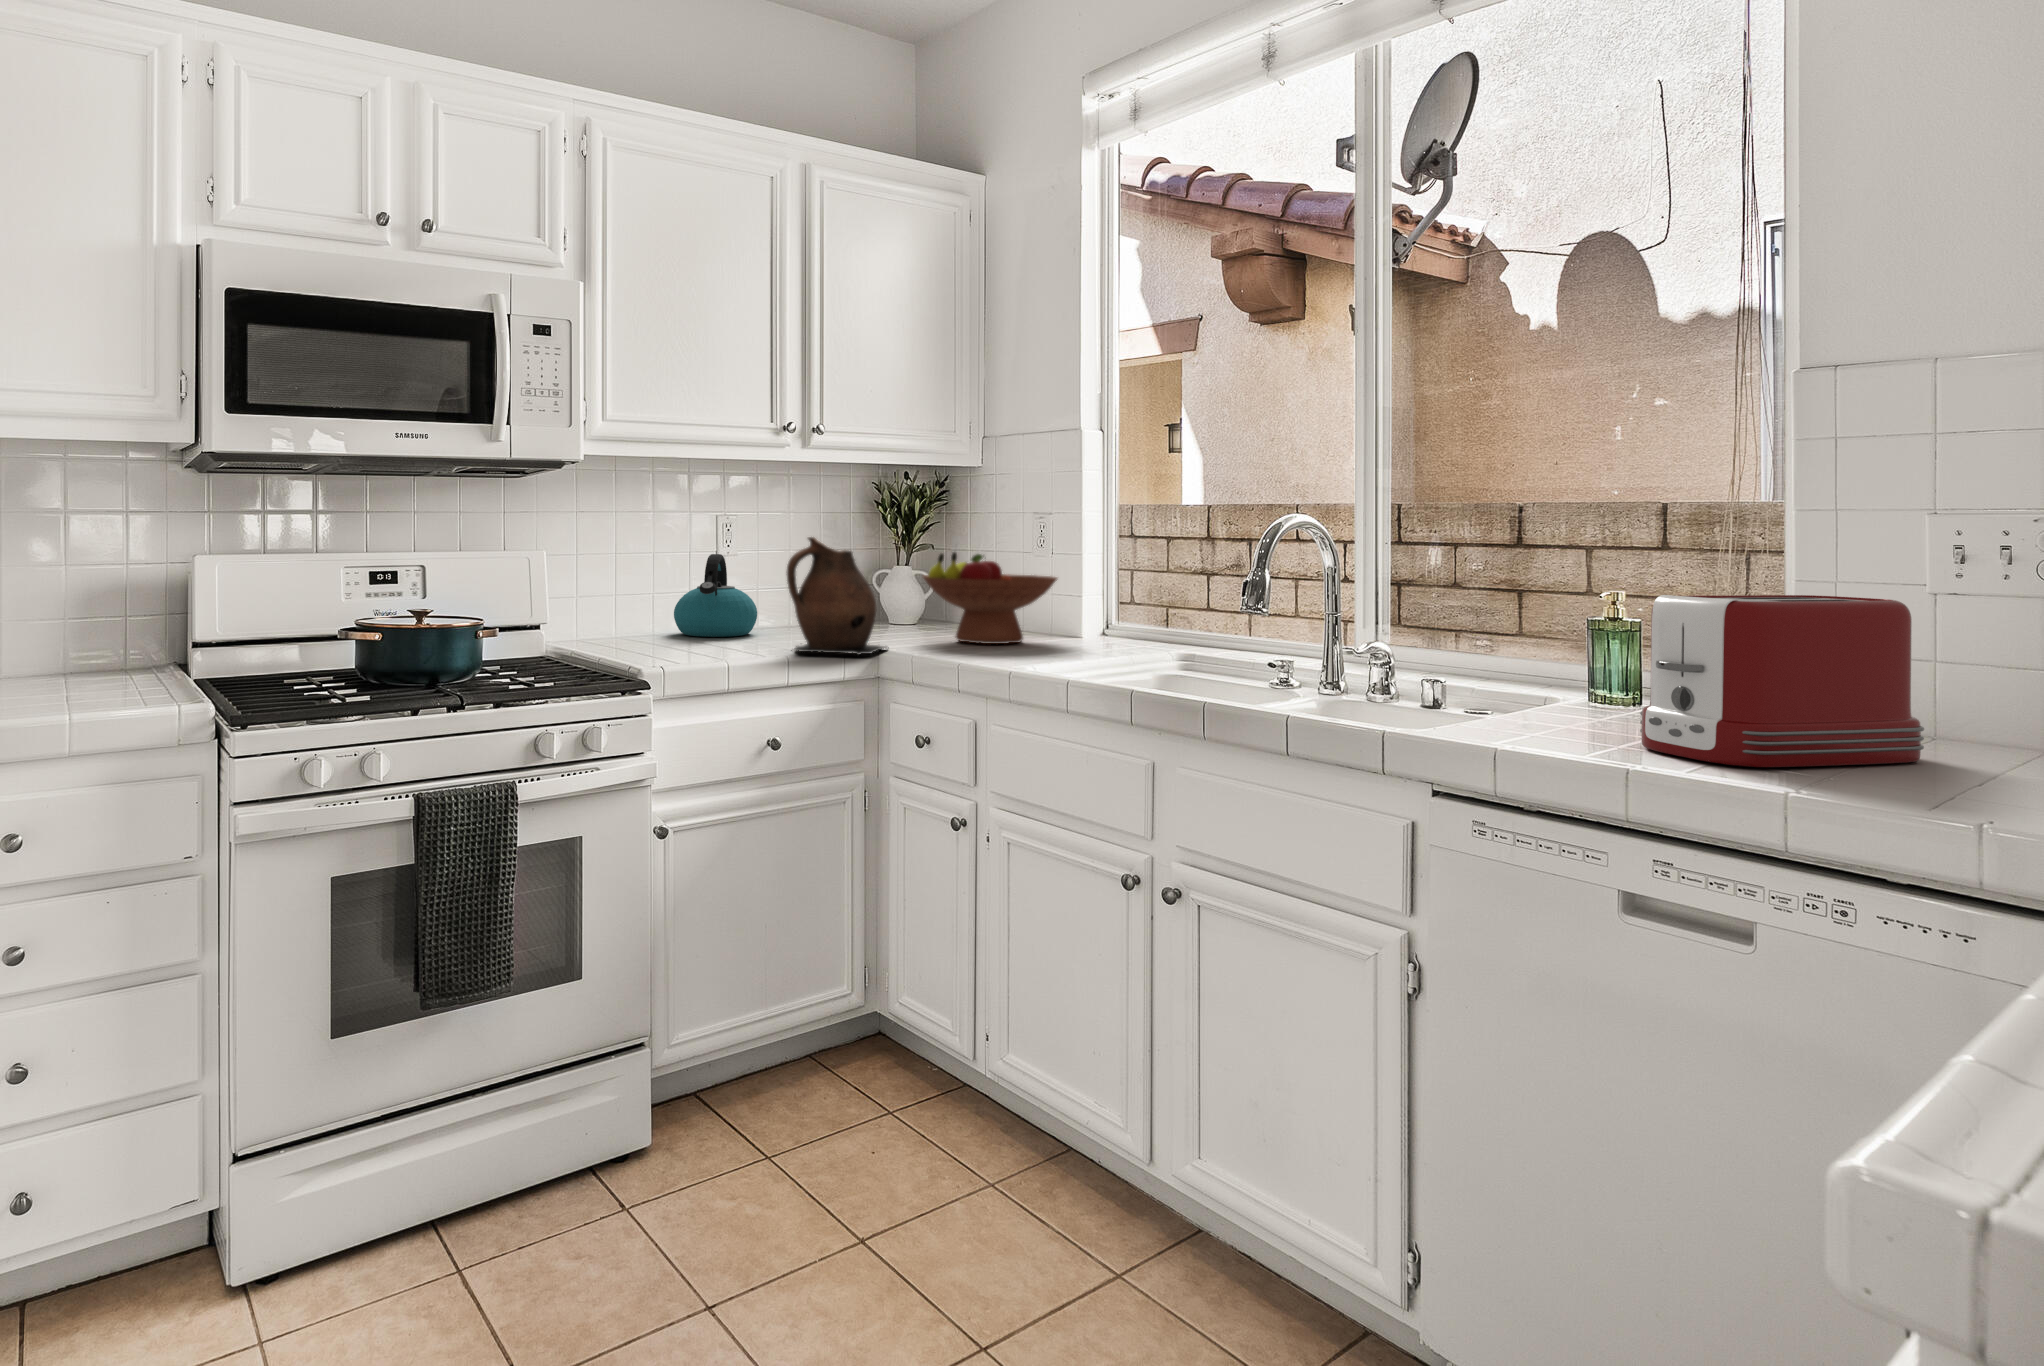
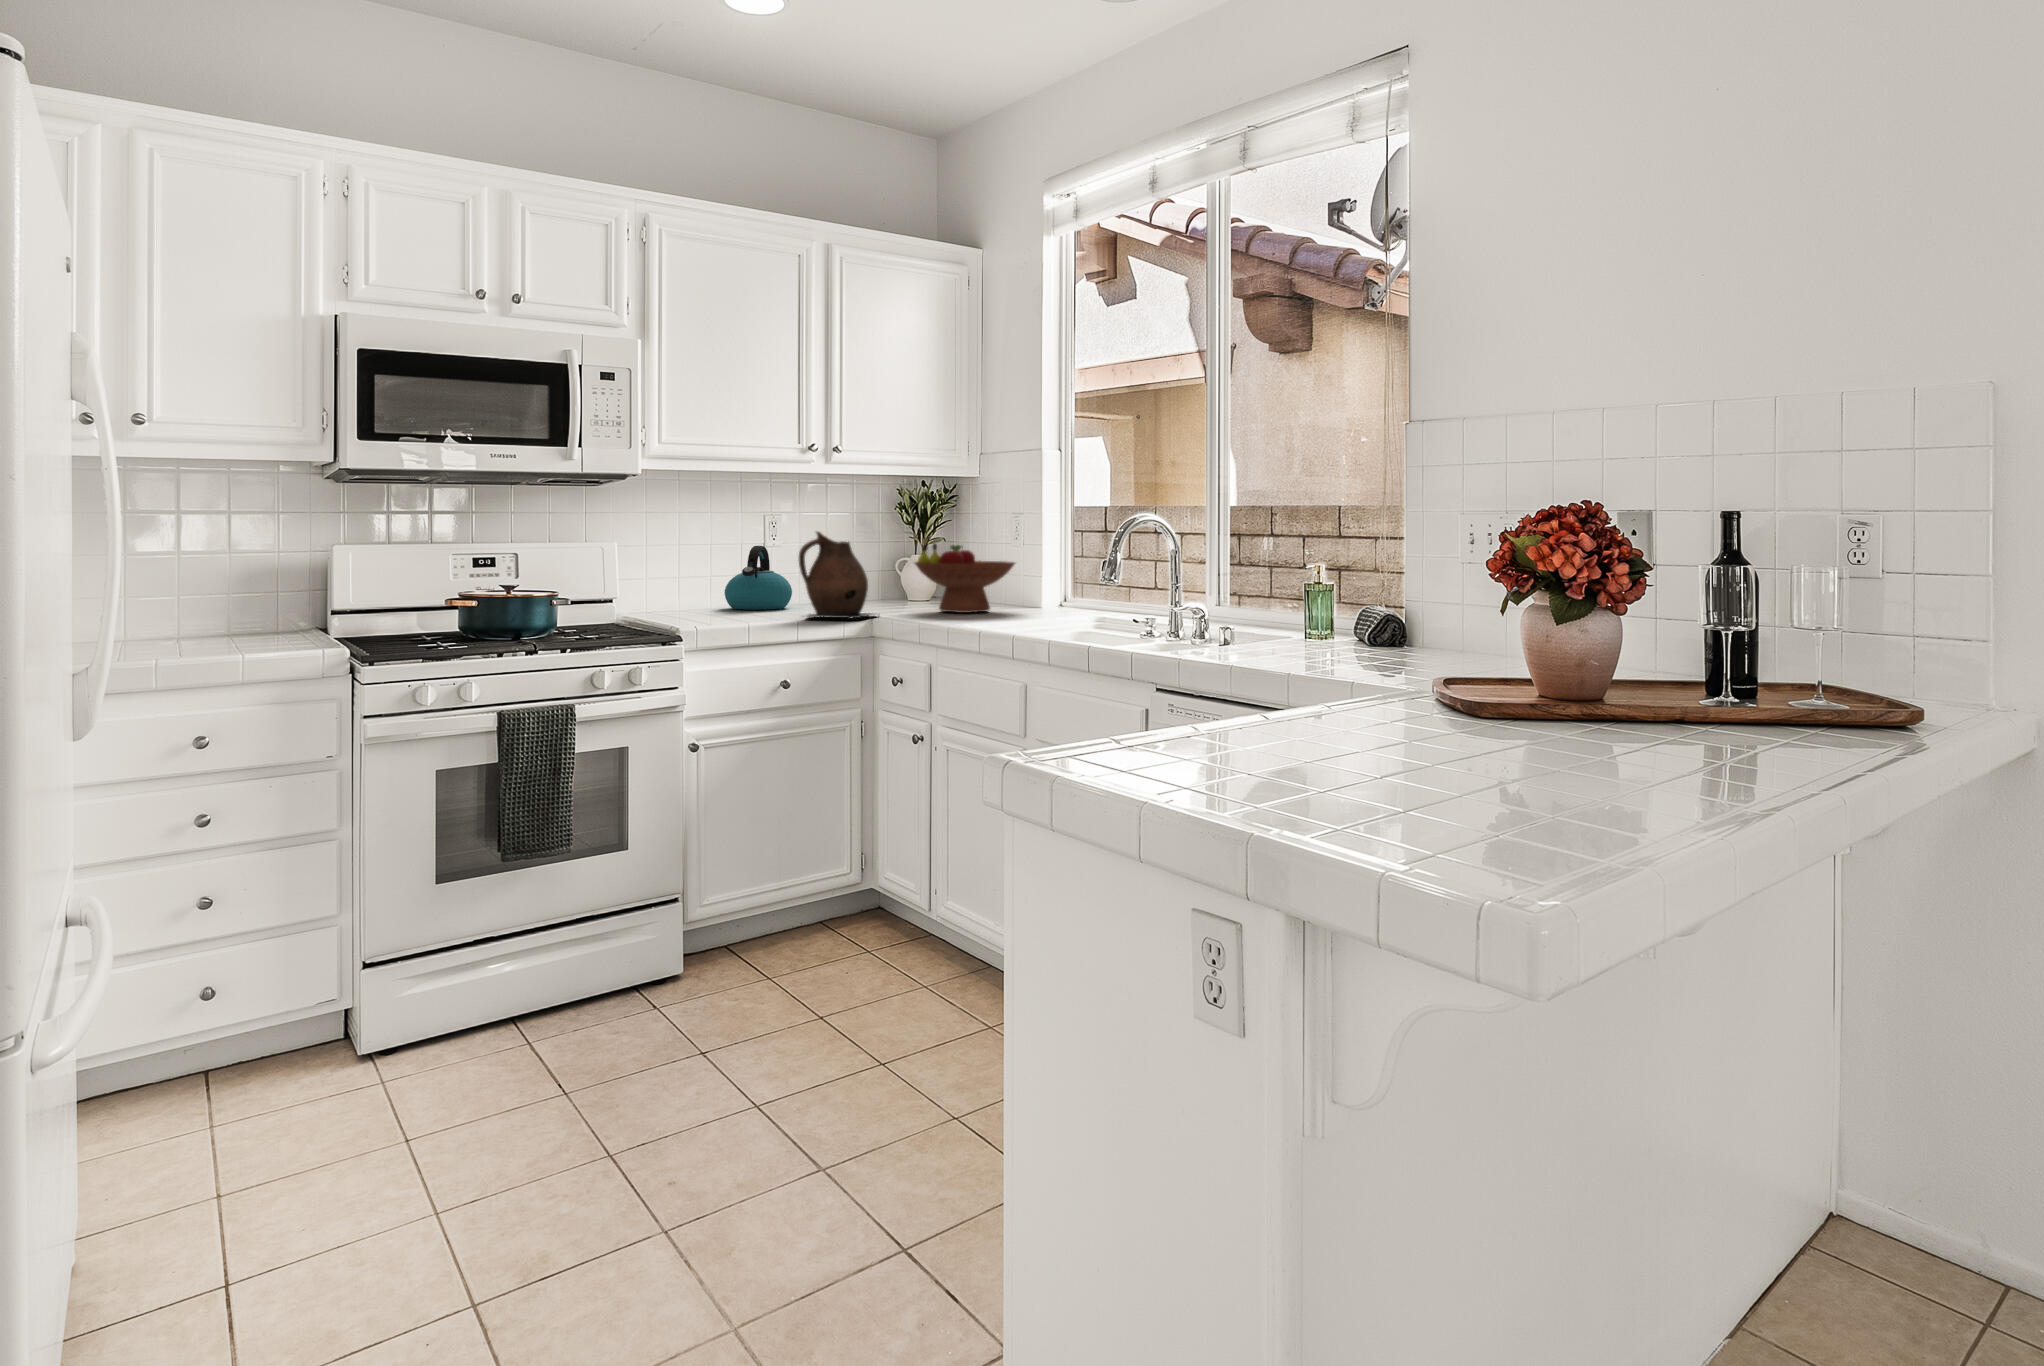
toaster: present [1640,595,1924,767] -> none [1271,564,1420,664]

